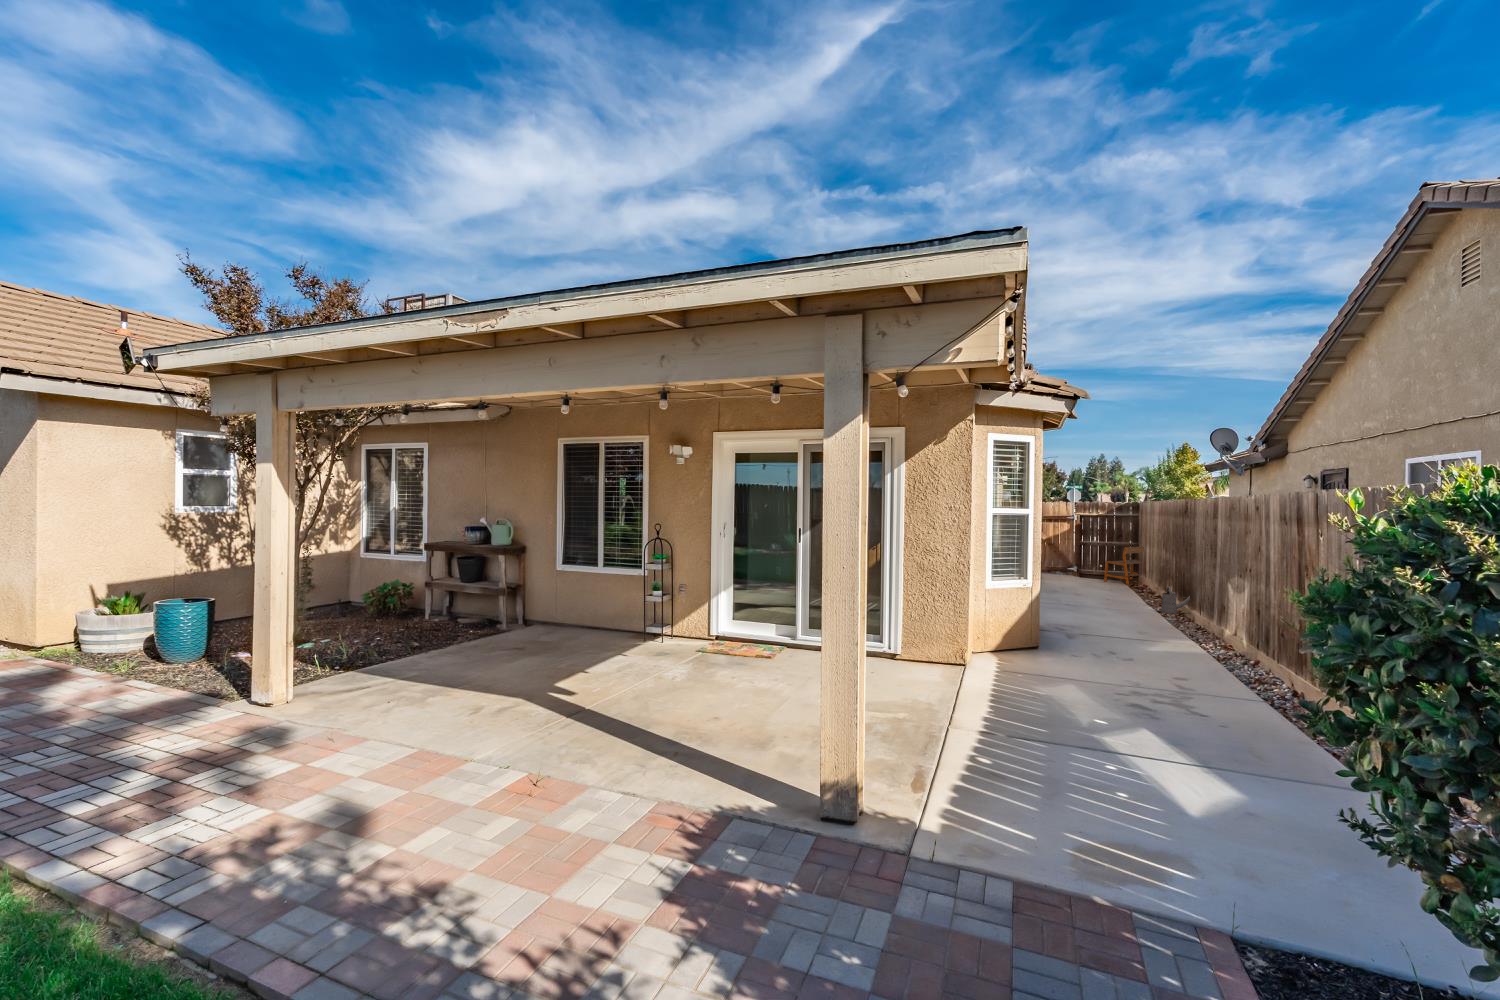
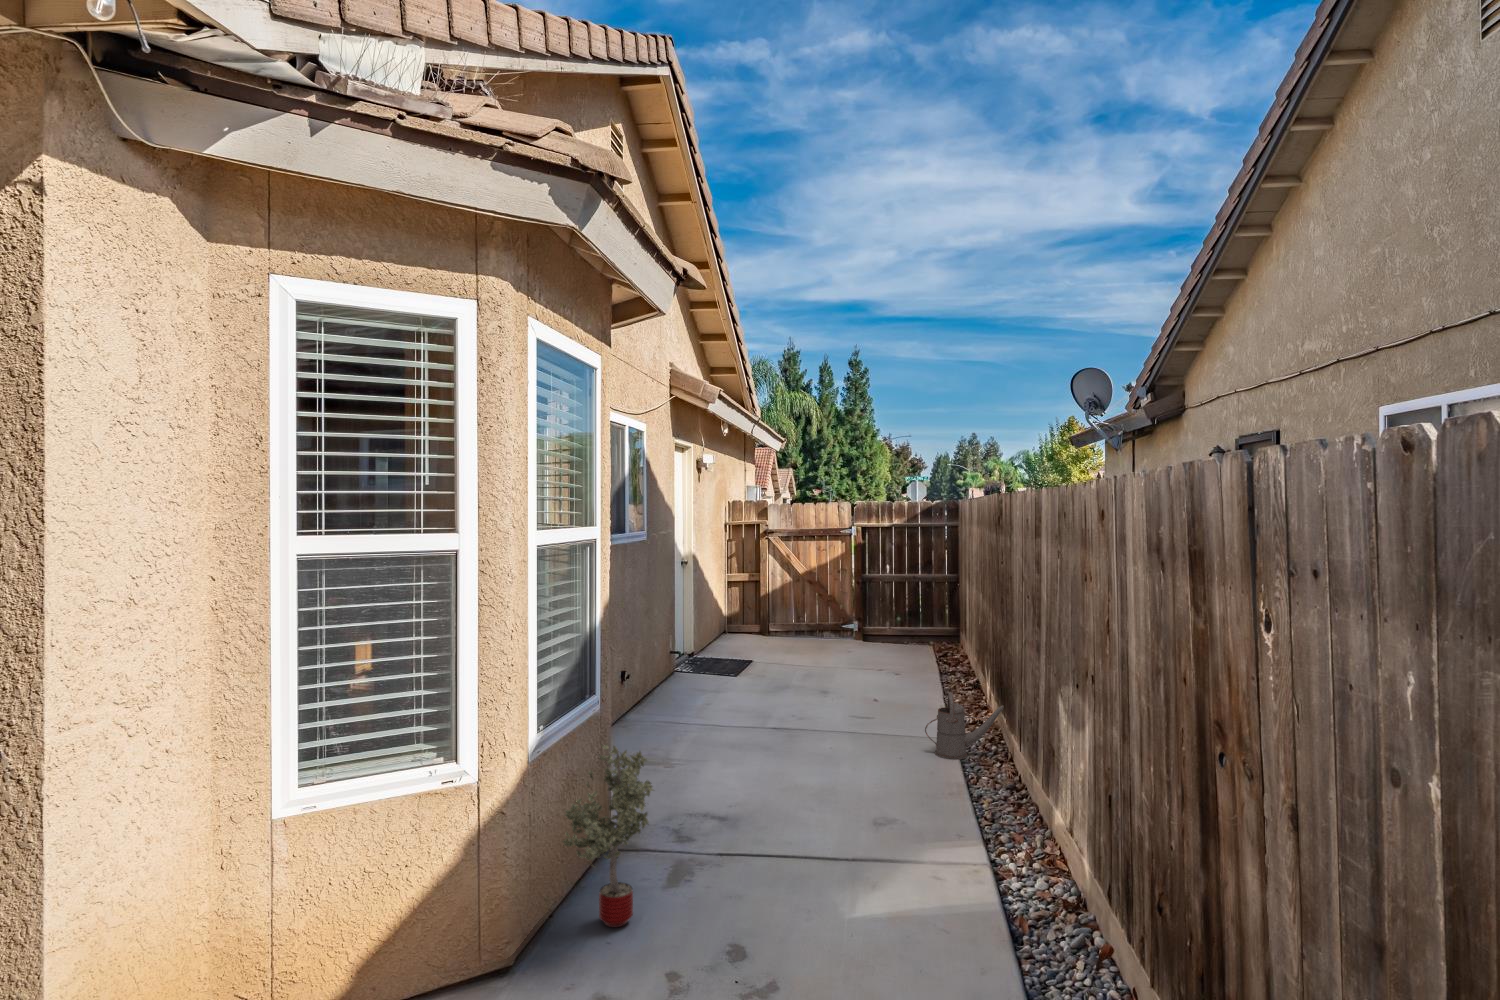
bench: present [1104,546,1144,584] -> none [894,583,976,660]
potted tree: none [1060,582,1094,638] -> present [563,744,653,927]

